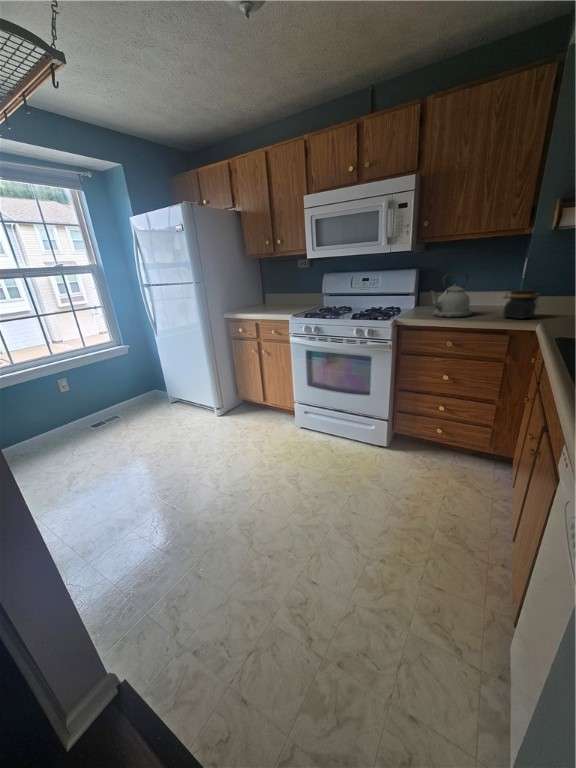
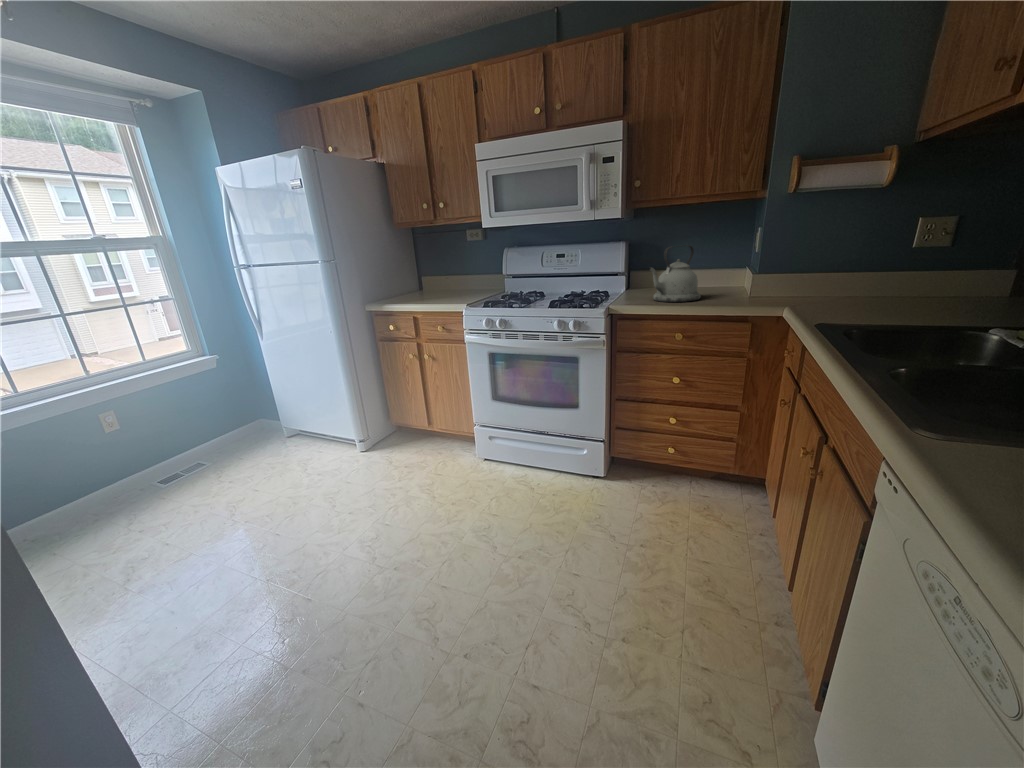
jar: present [503,289,538,319] -> none [739,265,781,301]

